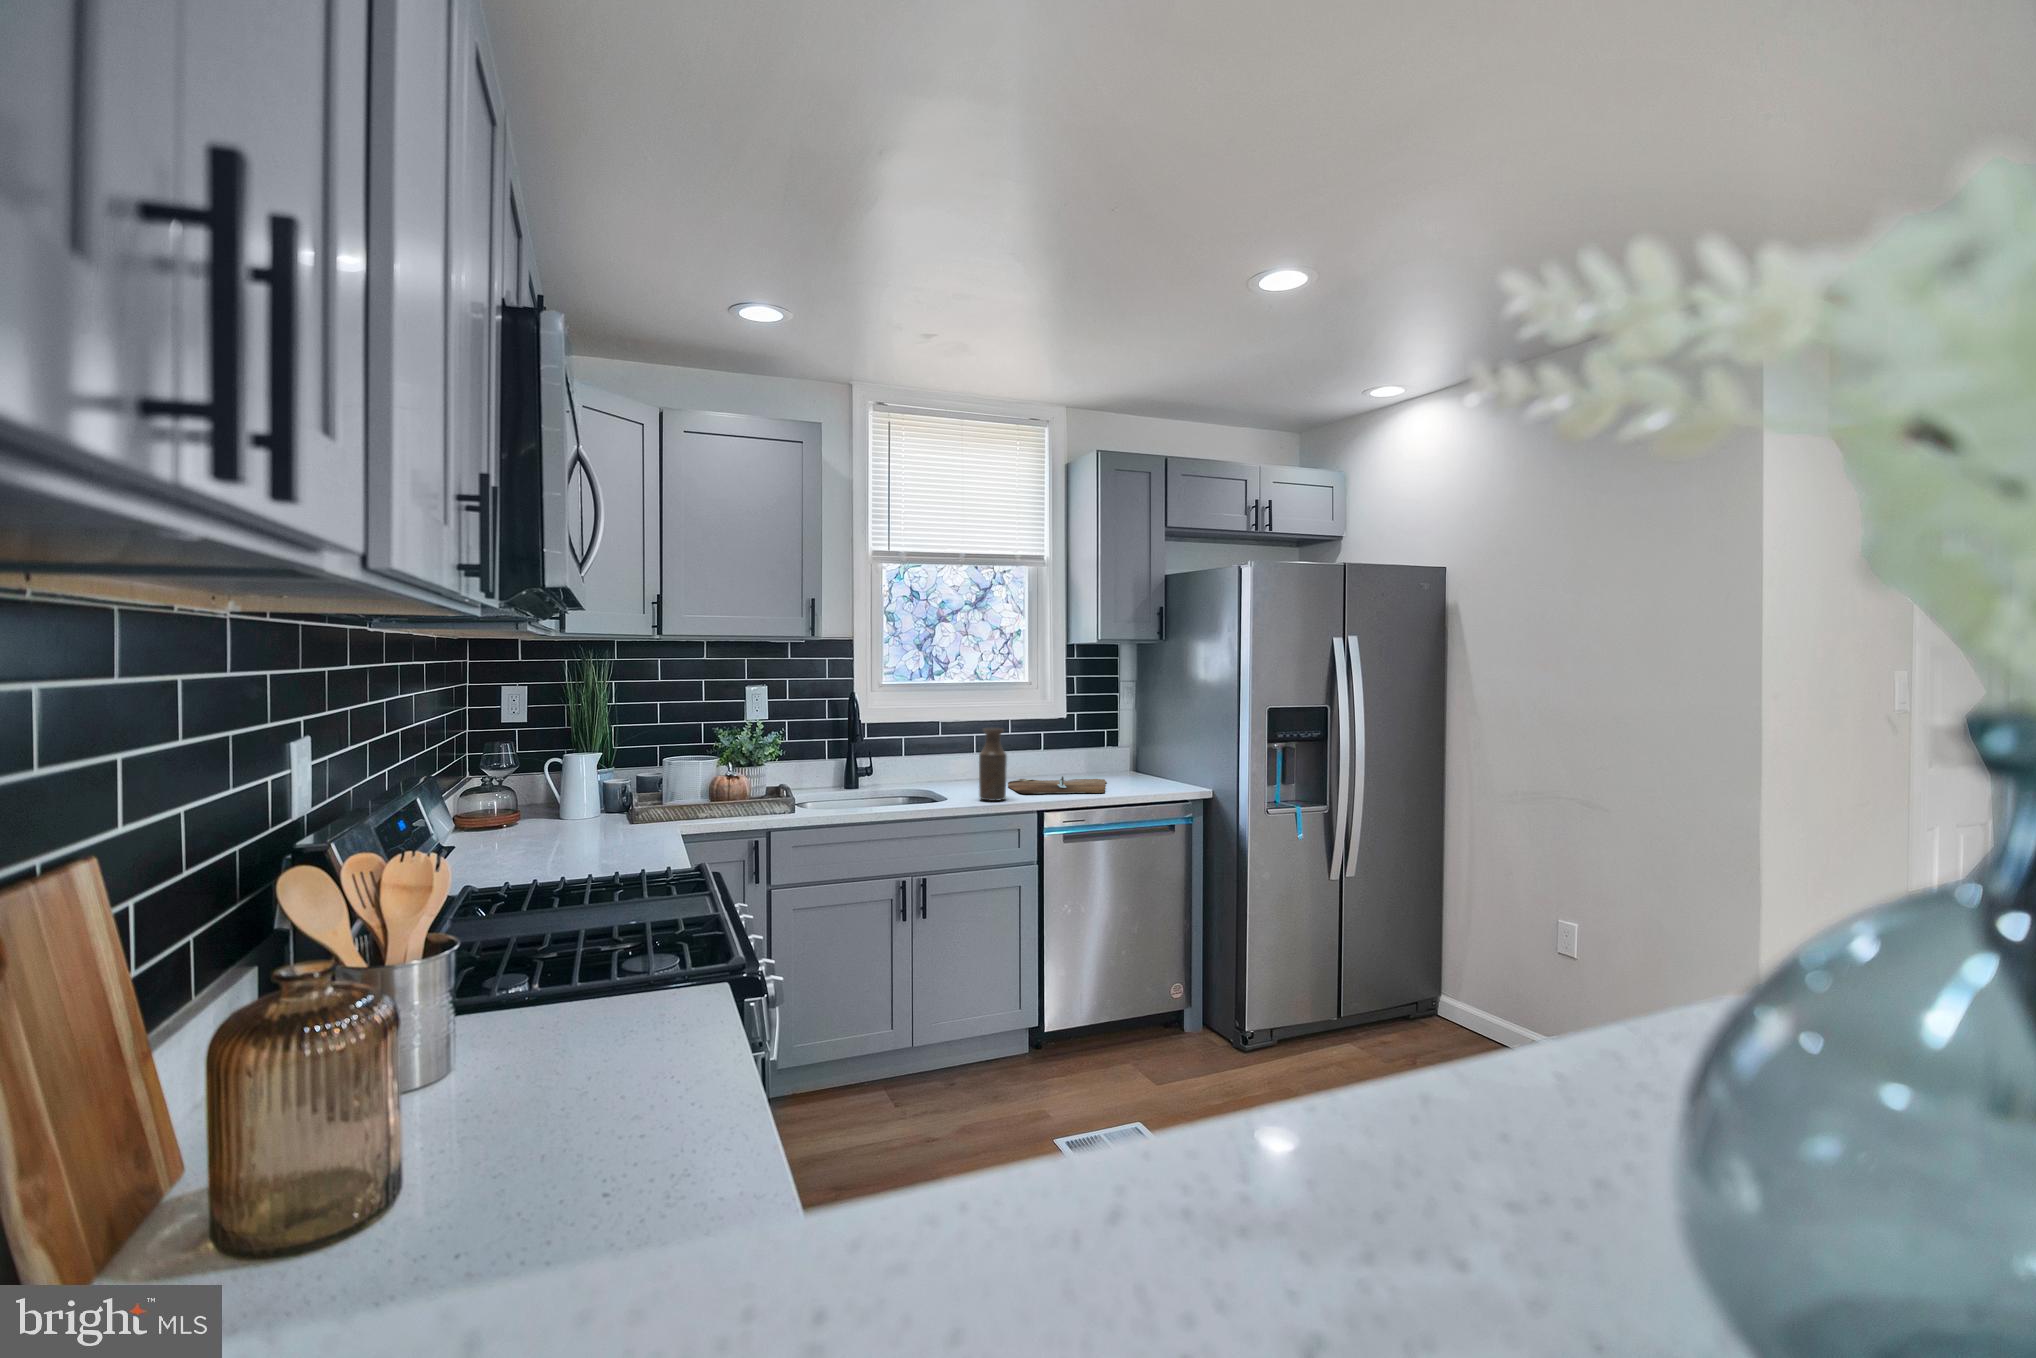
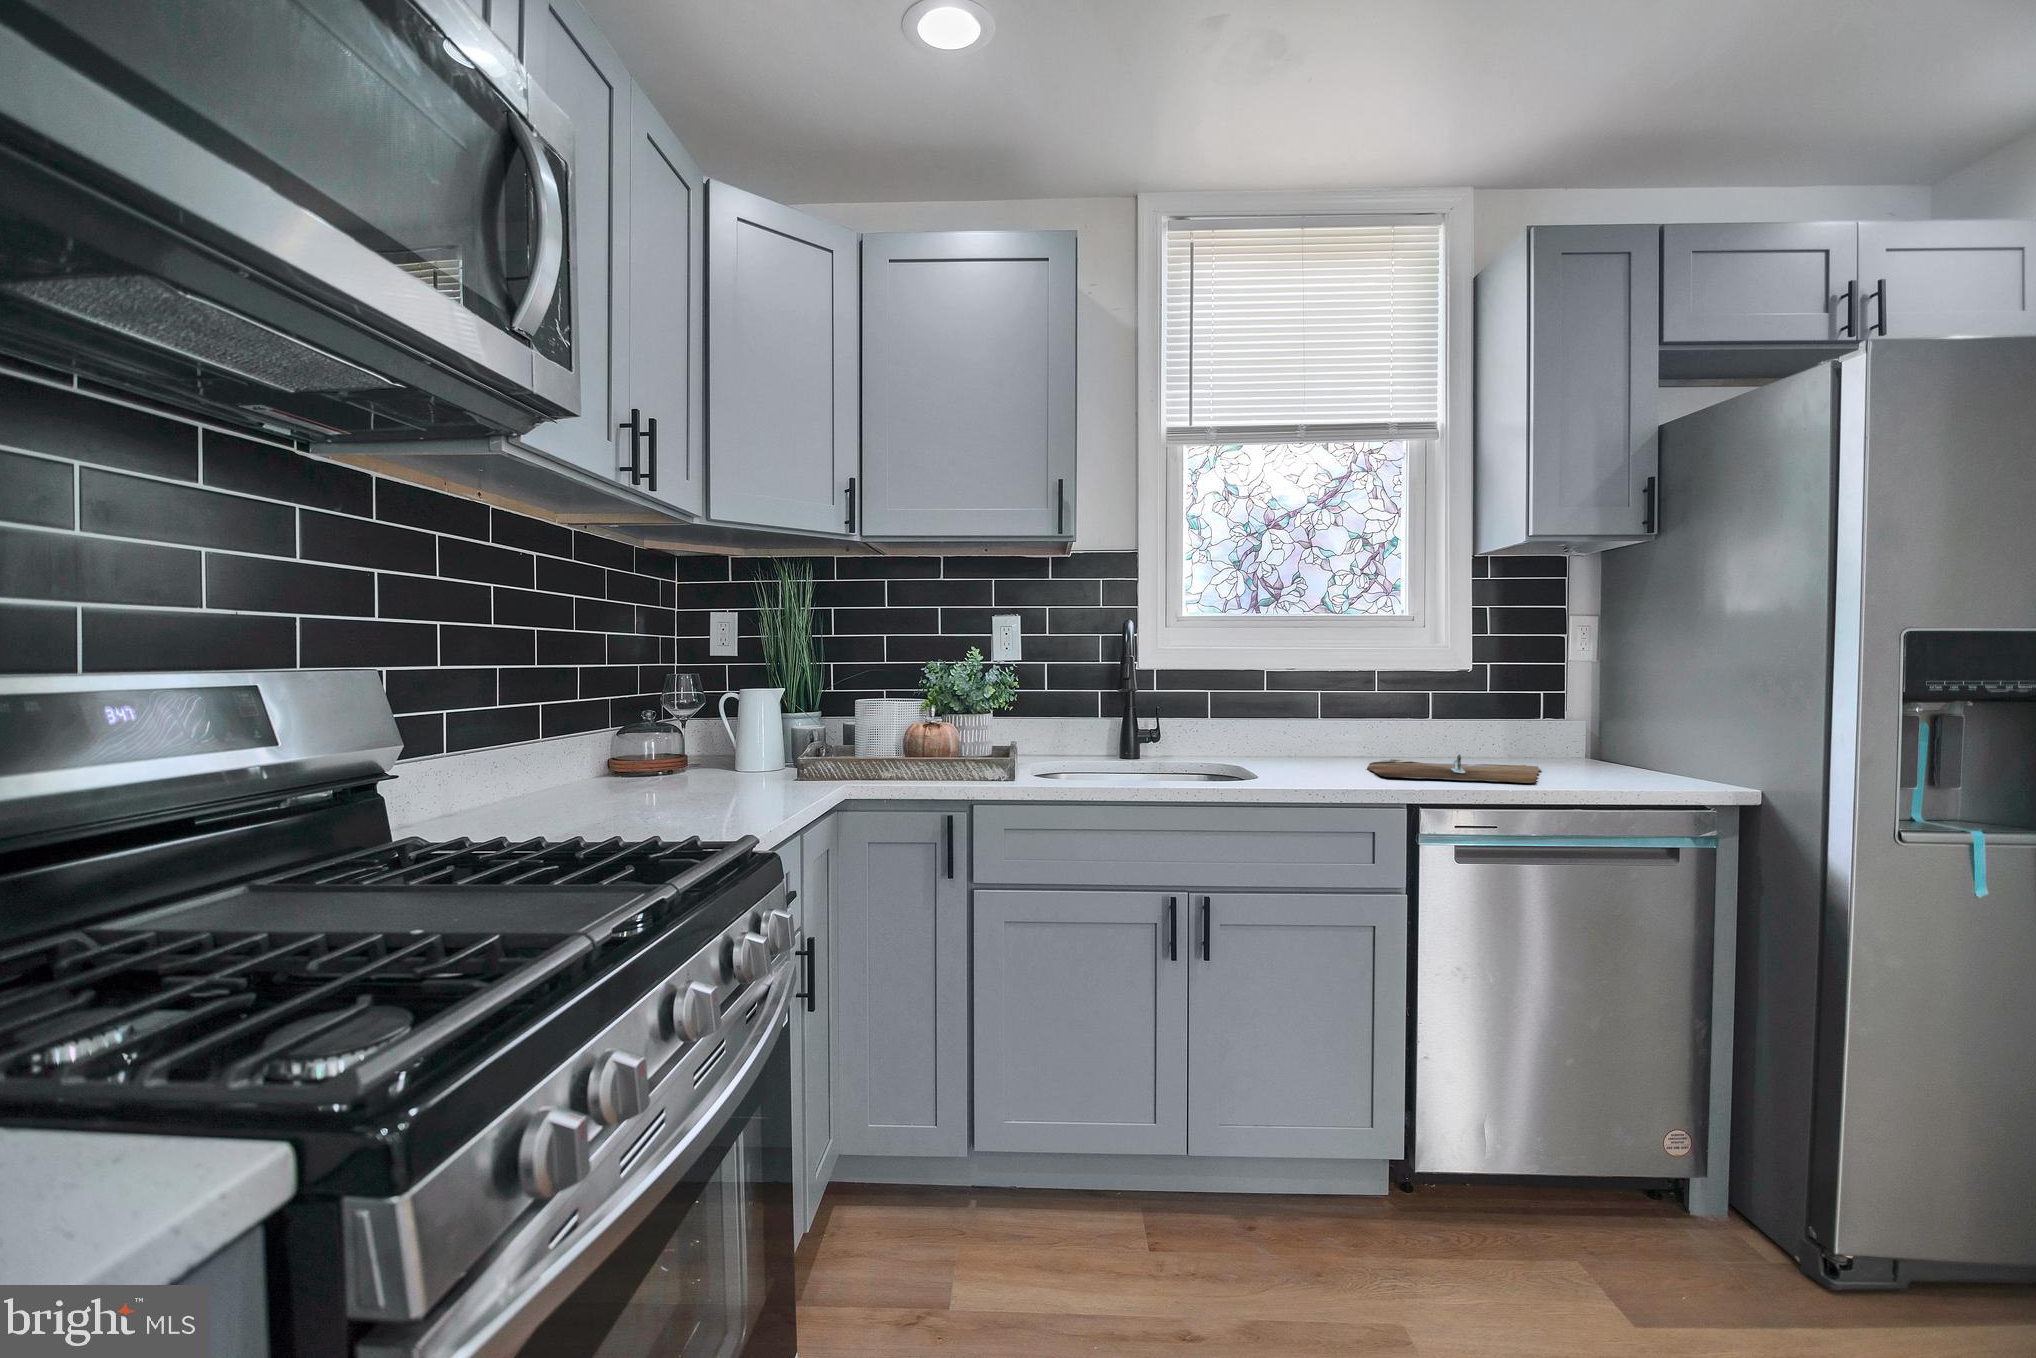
bottle: present [979,728,1007,801] -> none [1308,667,1354,784]

